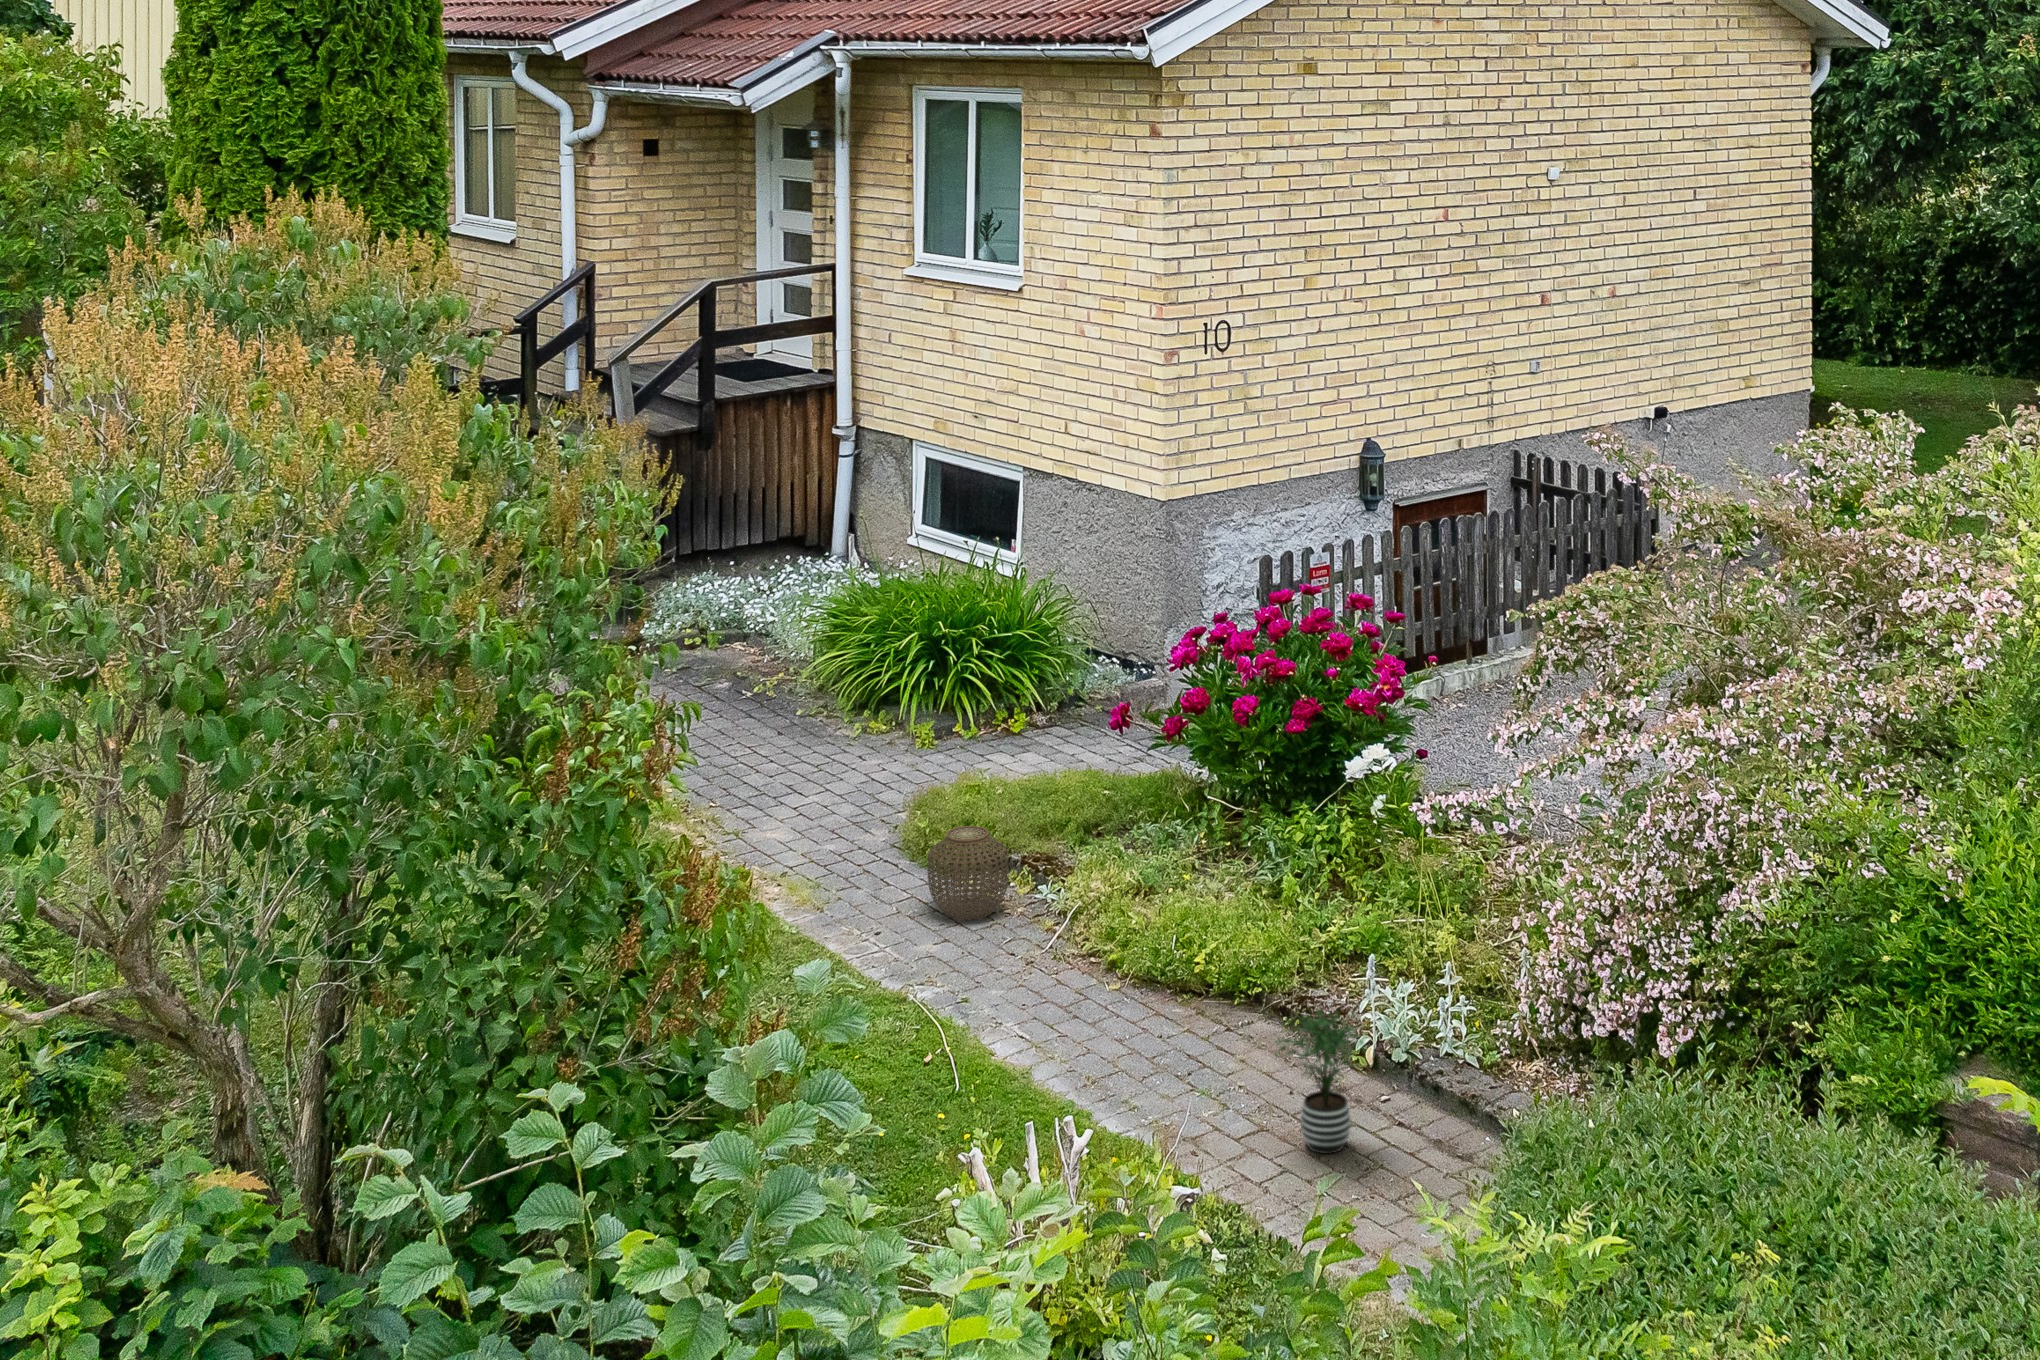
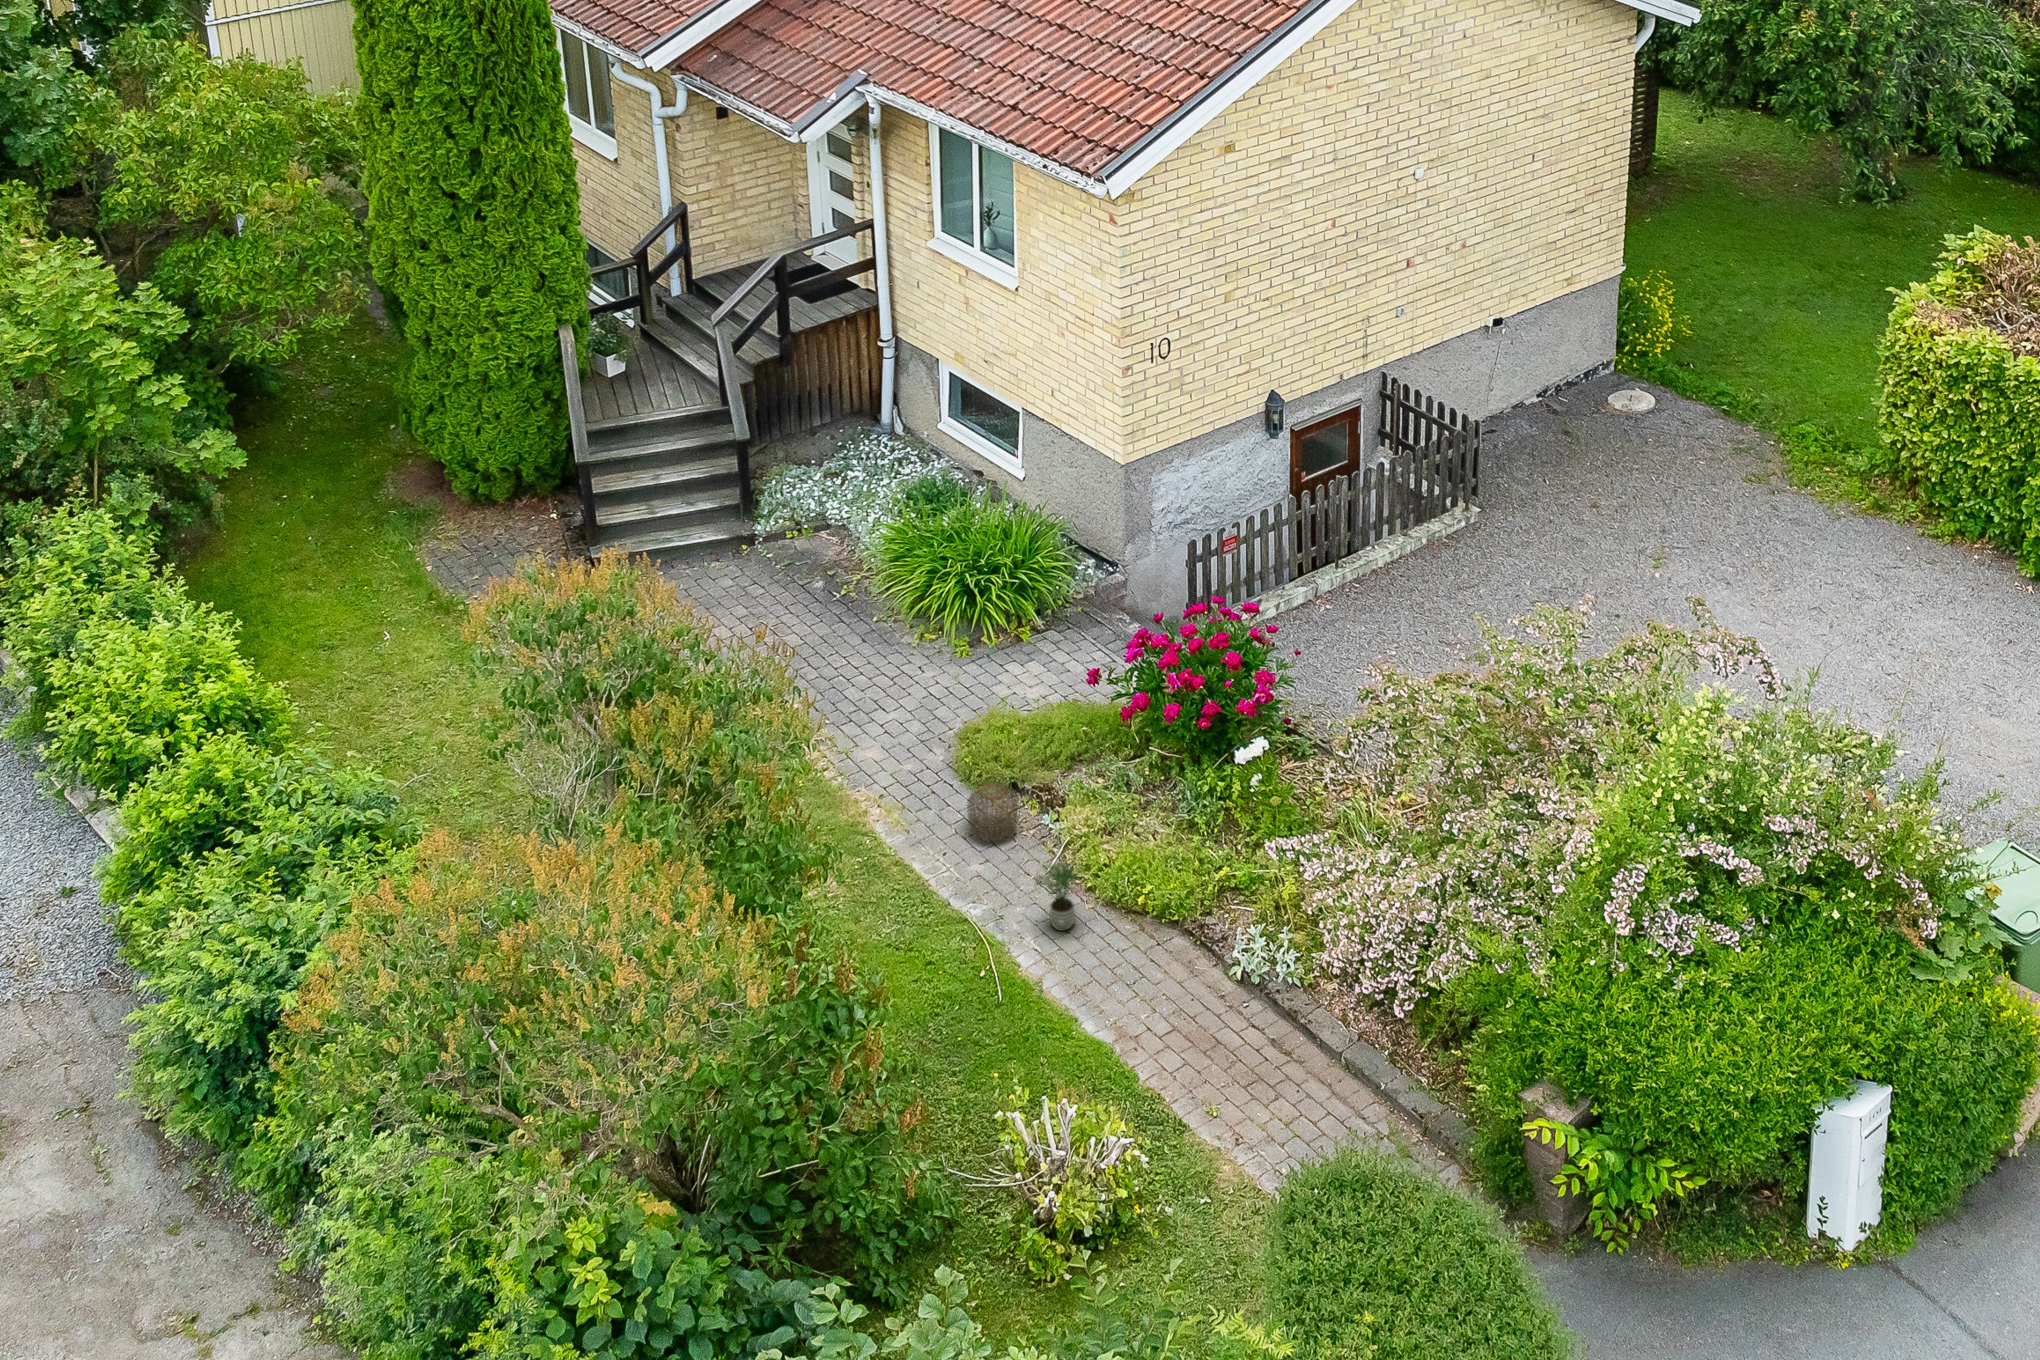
potted plant: present [1276,1010,1364,1154] -> present [1035,858,1082,931]

